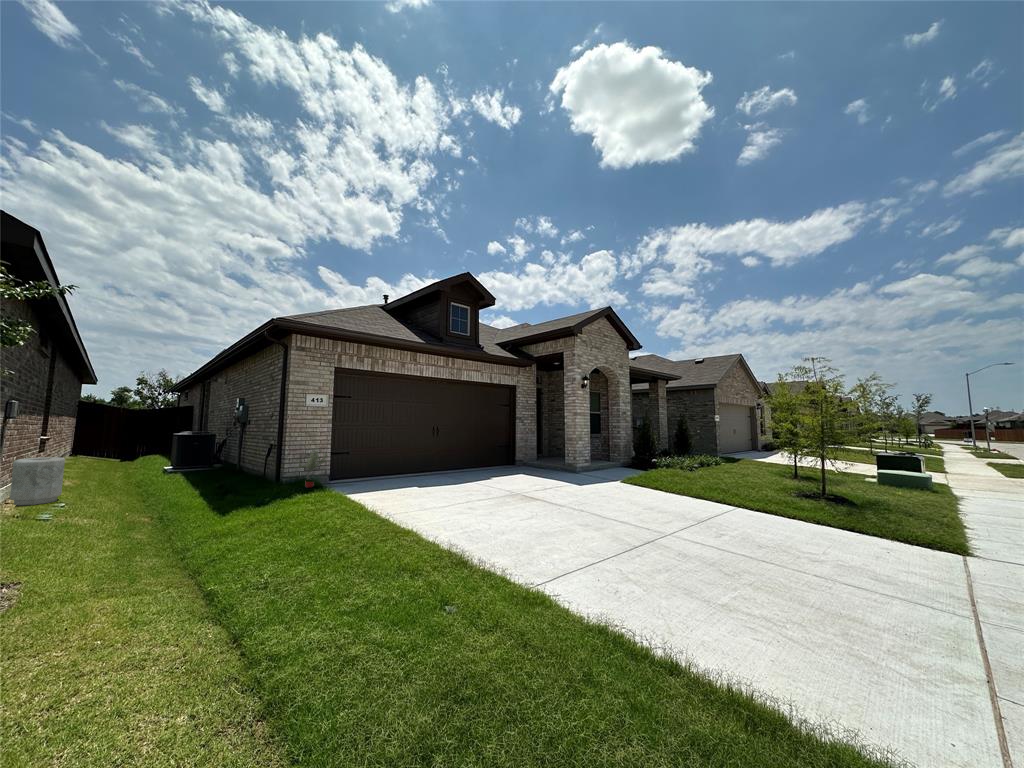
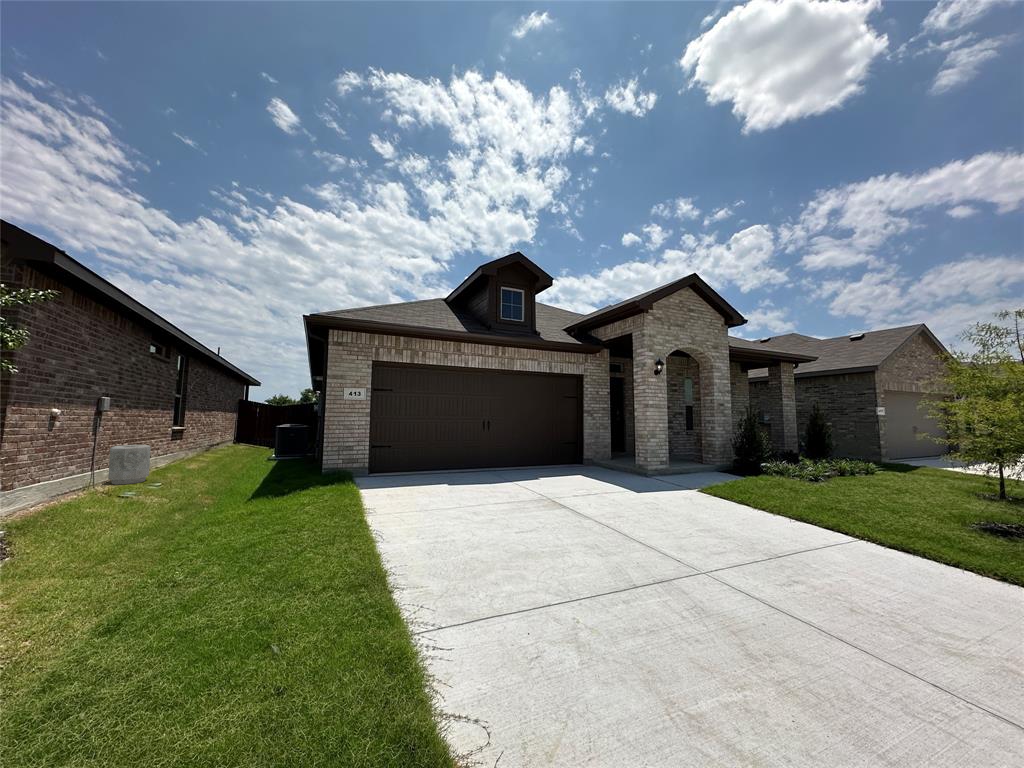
potted tree: present [293,450,327,488] -> none [328,441,363,480]

